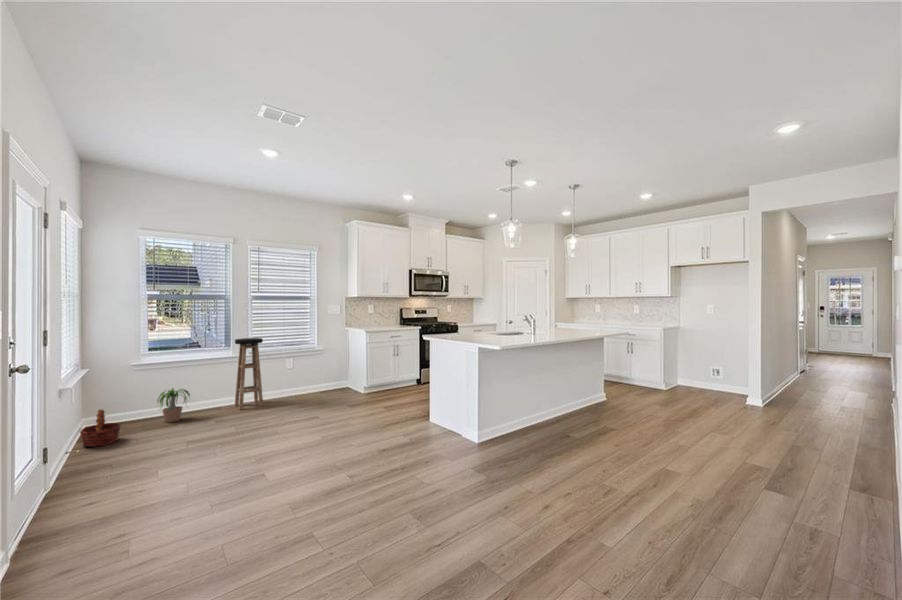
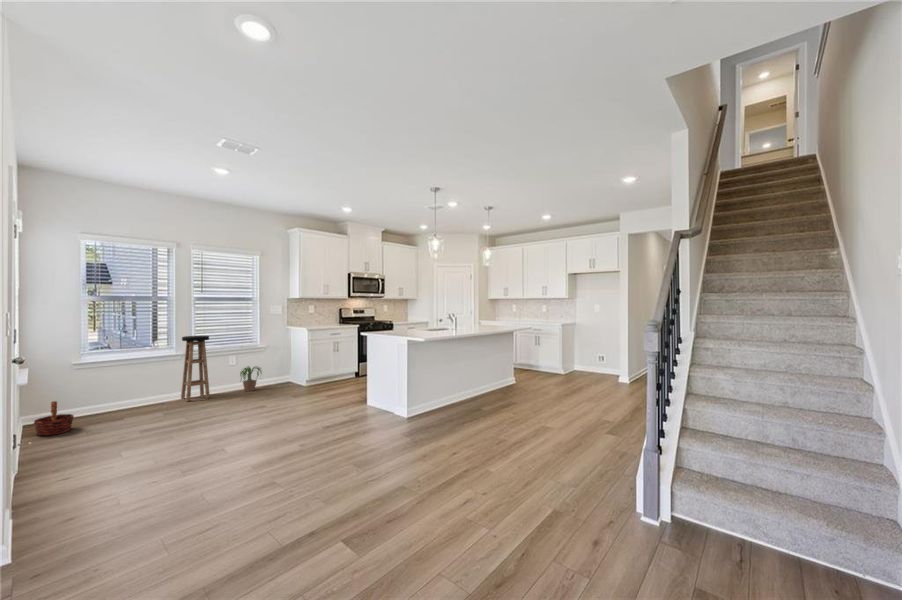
potted plant: present [157,388,190,422] -> present [240,366,262,391]

